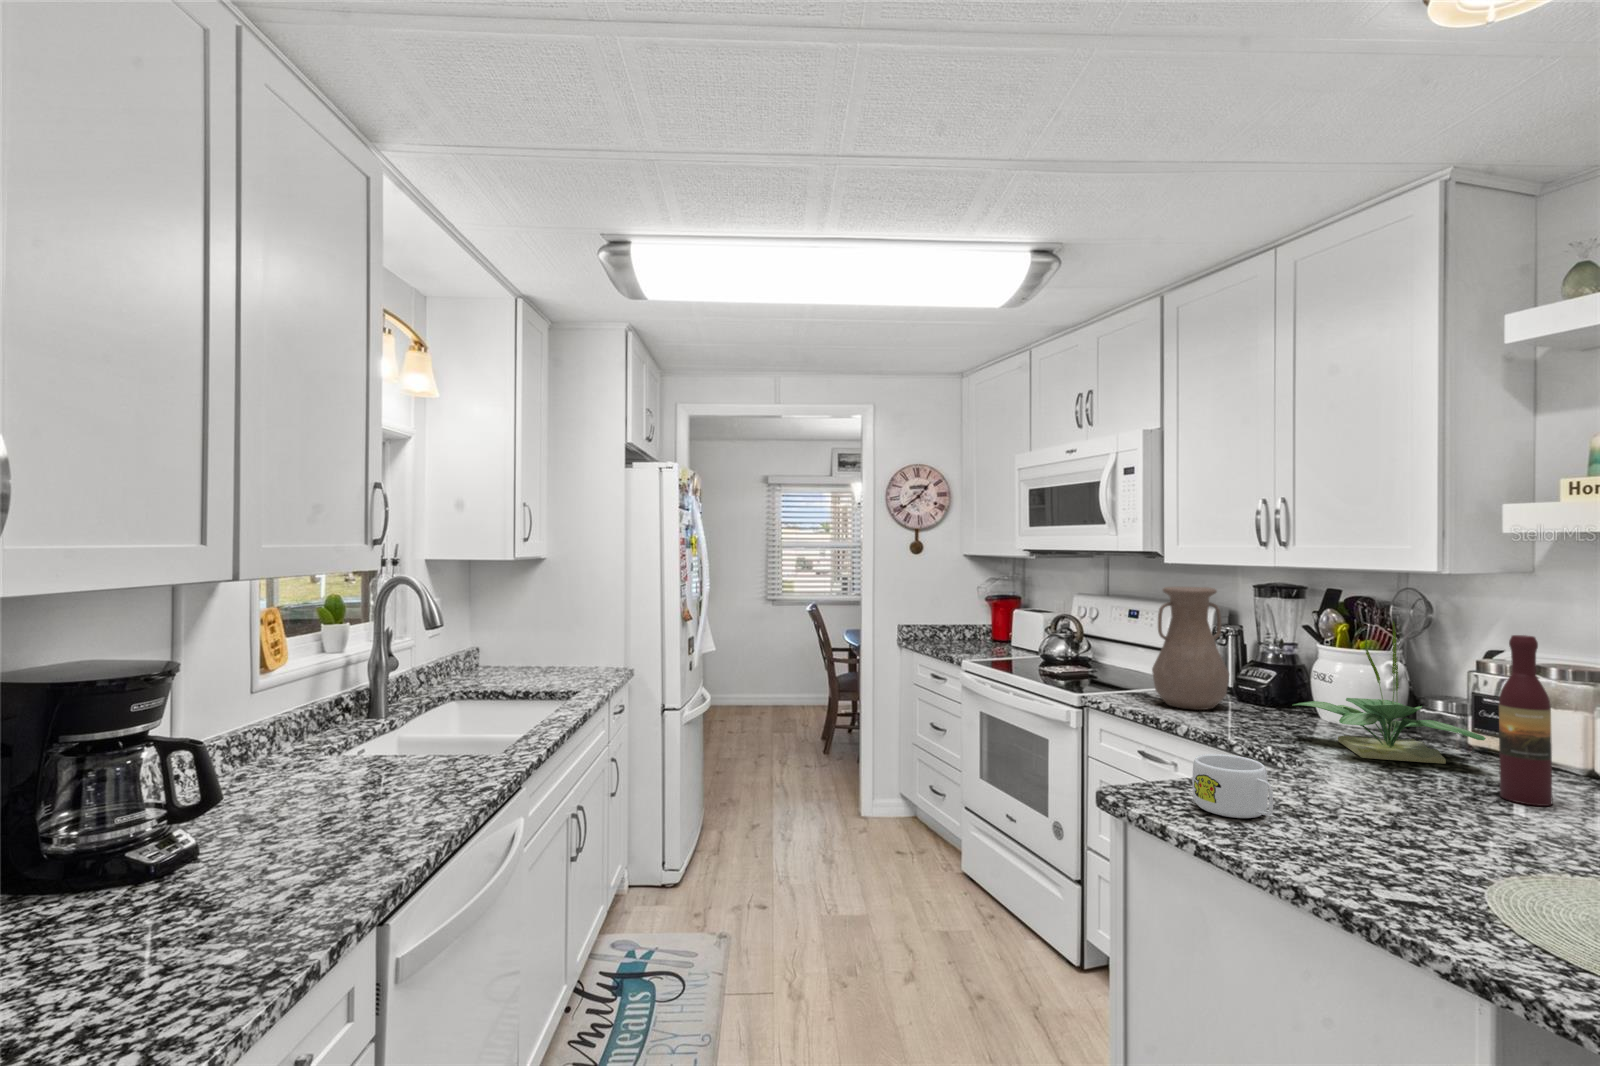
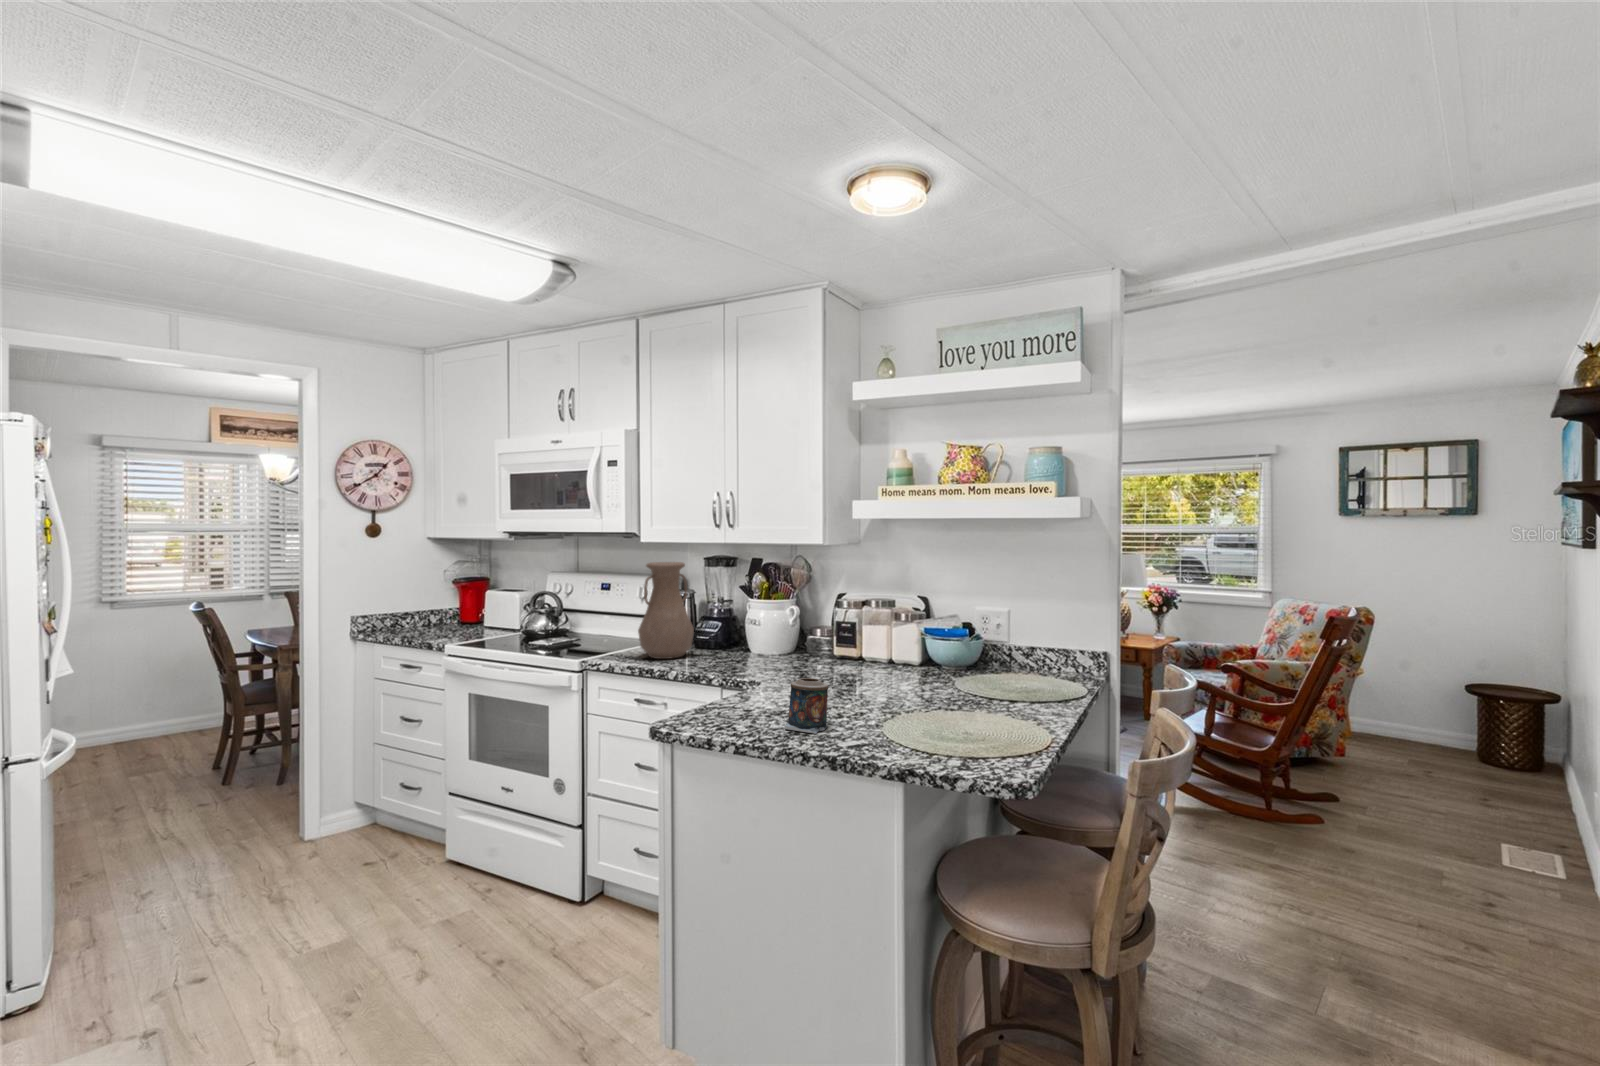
potted plant: present [1294,621,1486,764] -> none [744,579,853,674]
wine bottle: present [1499,635,1552,806] -> none [865,584,888,684]
mug: present [1192,754,1273,818] -> none [717,682,770,724]
candle: none [1291,769,1375,861] -> present [785,678,828,734]

